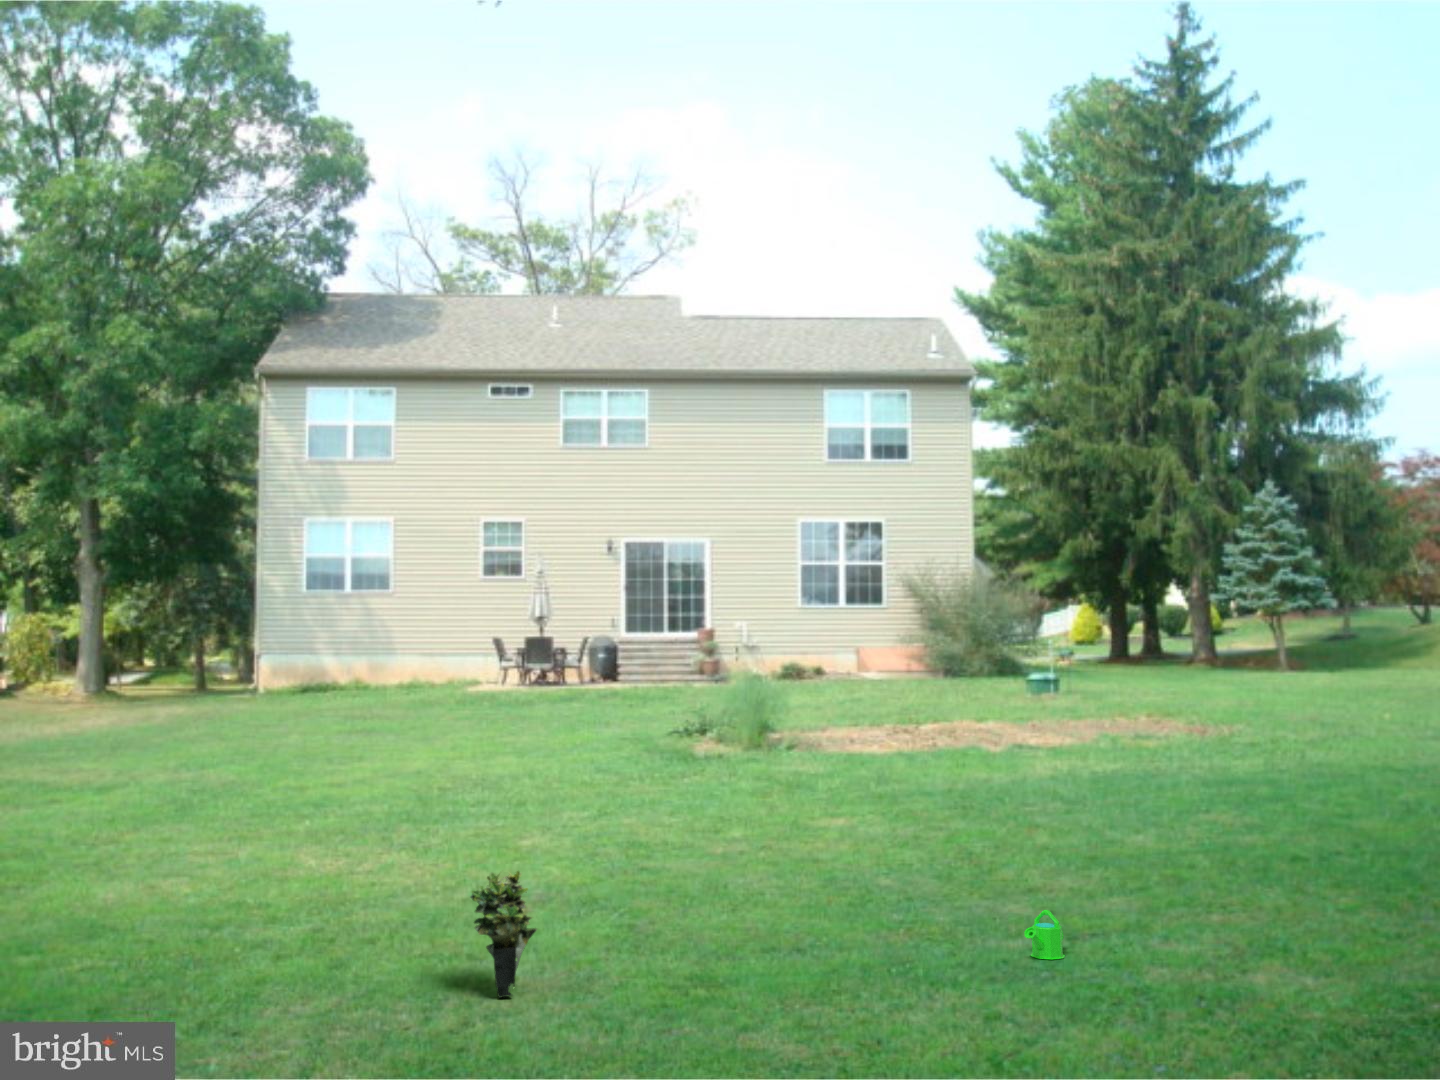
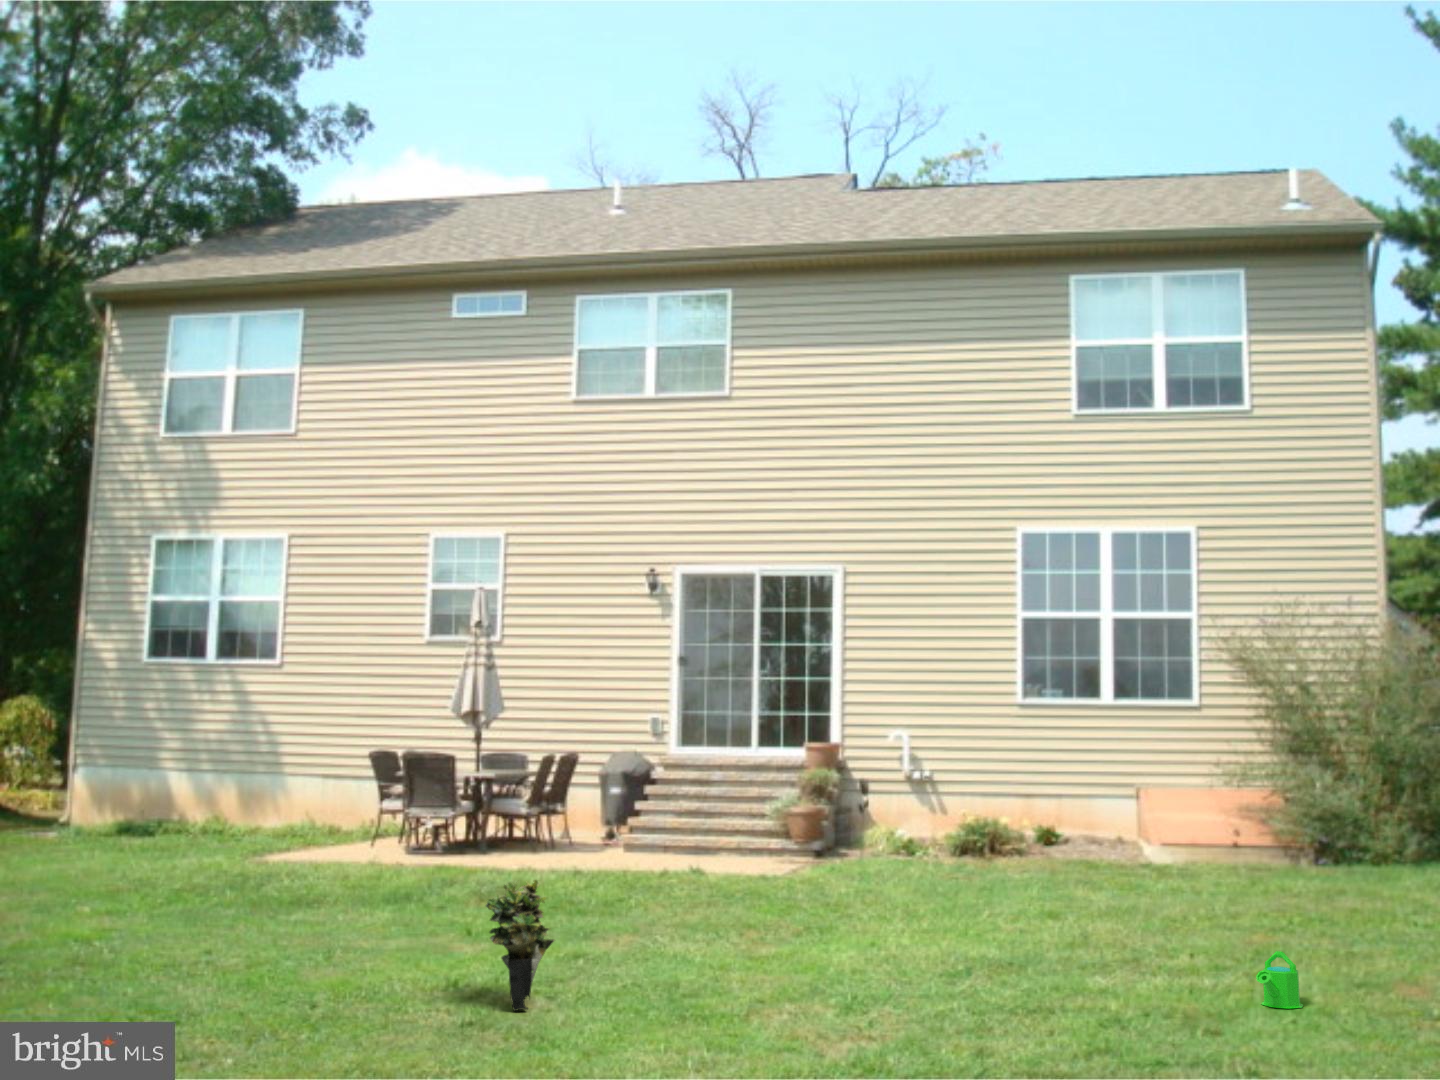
watering can: present [1024,910,1065,960] -> present [1256,951,1303,1009]

